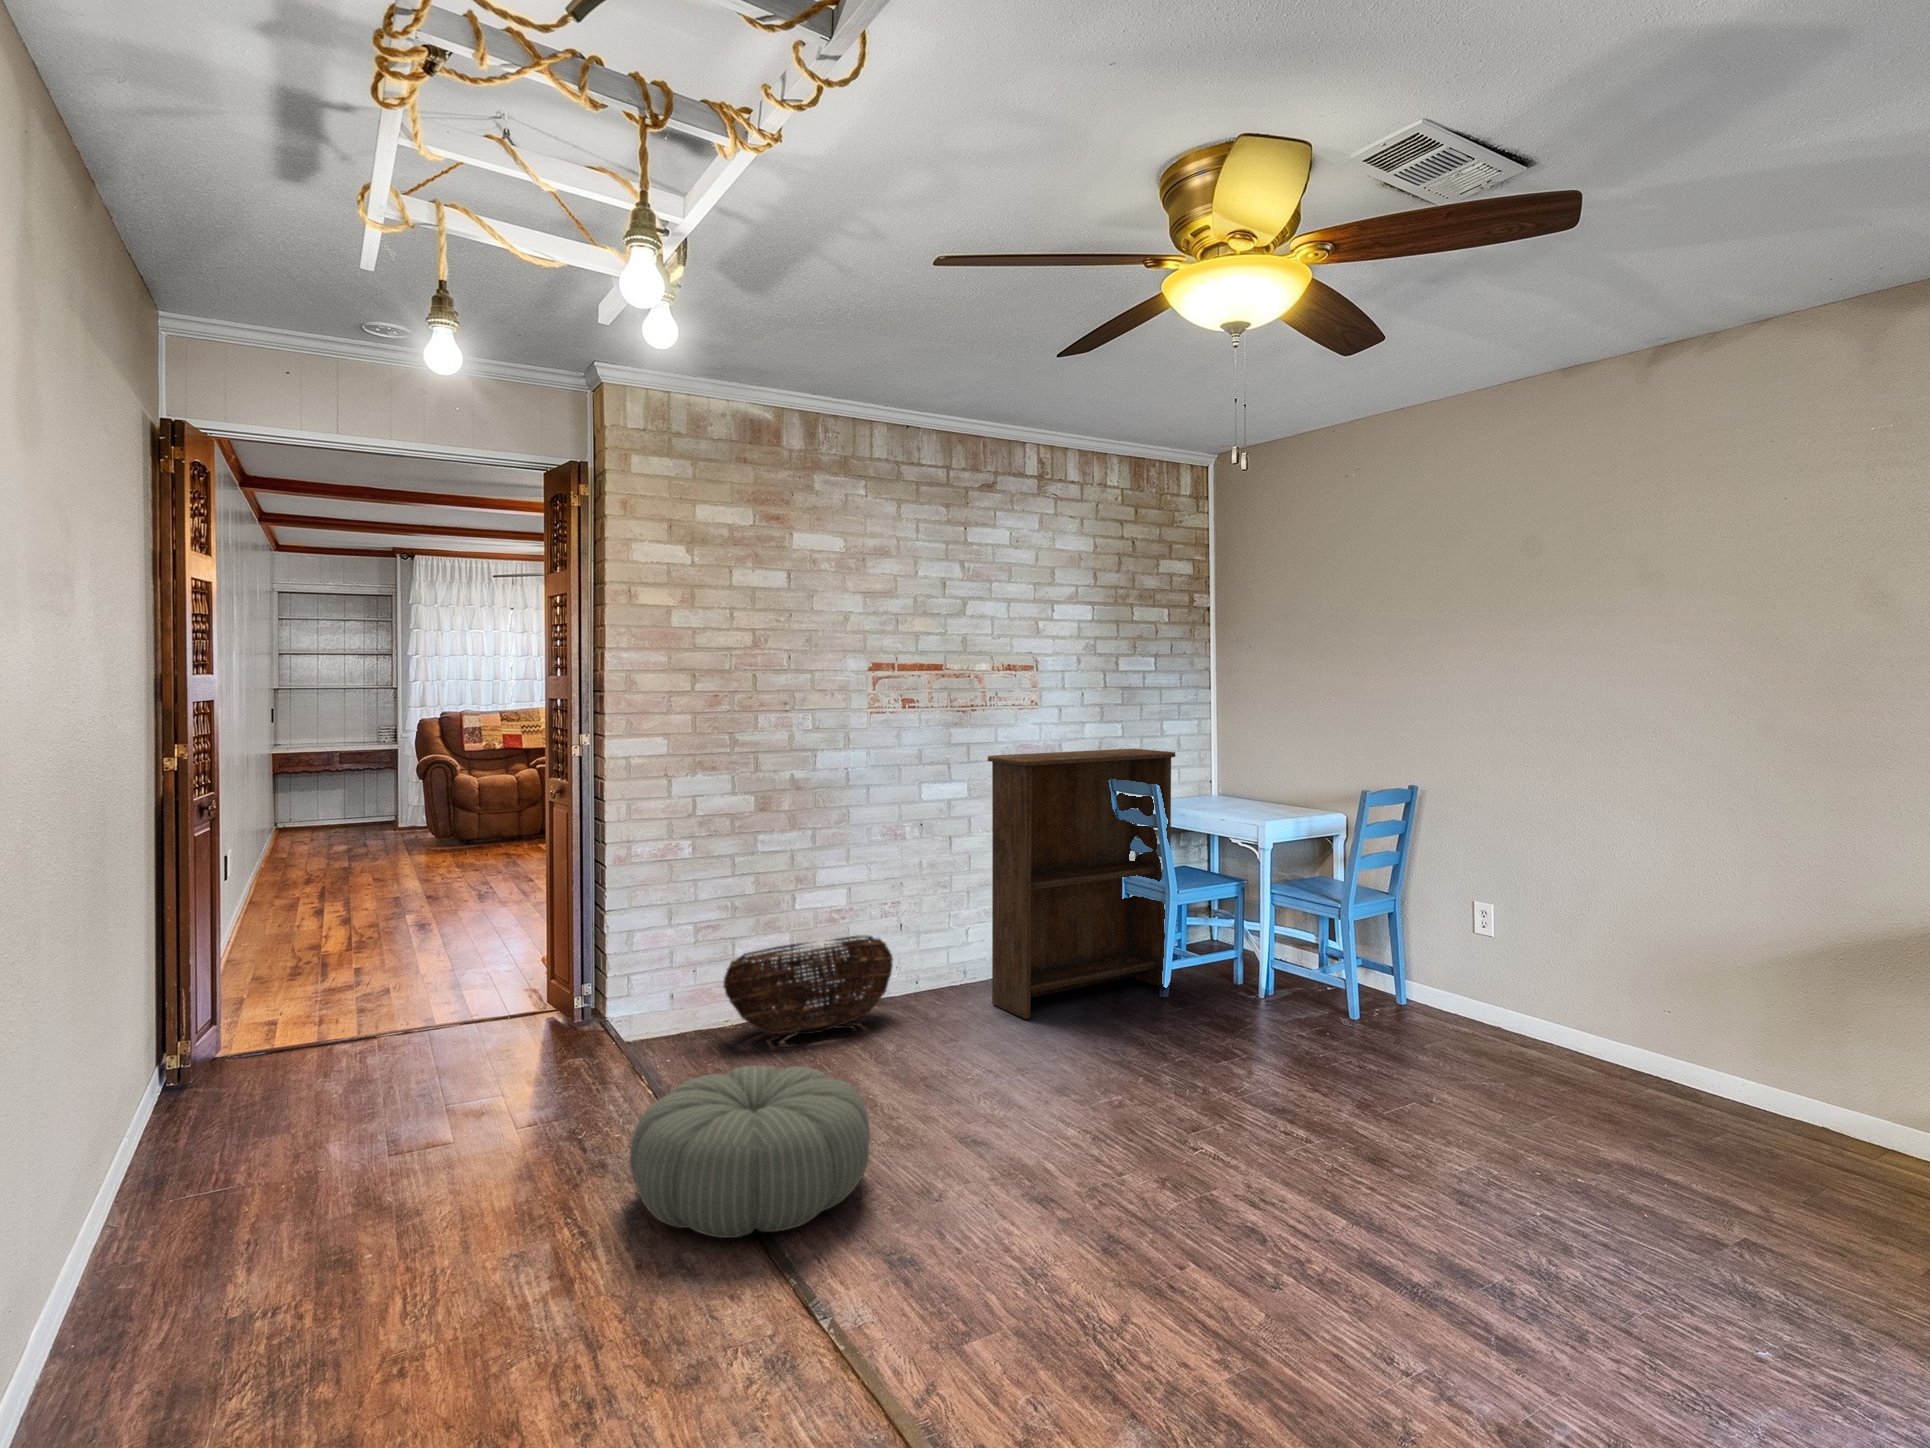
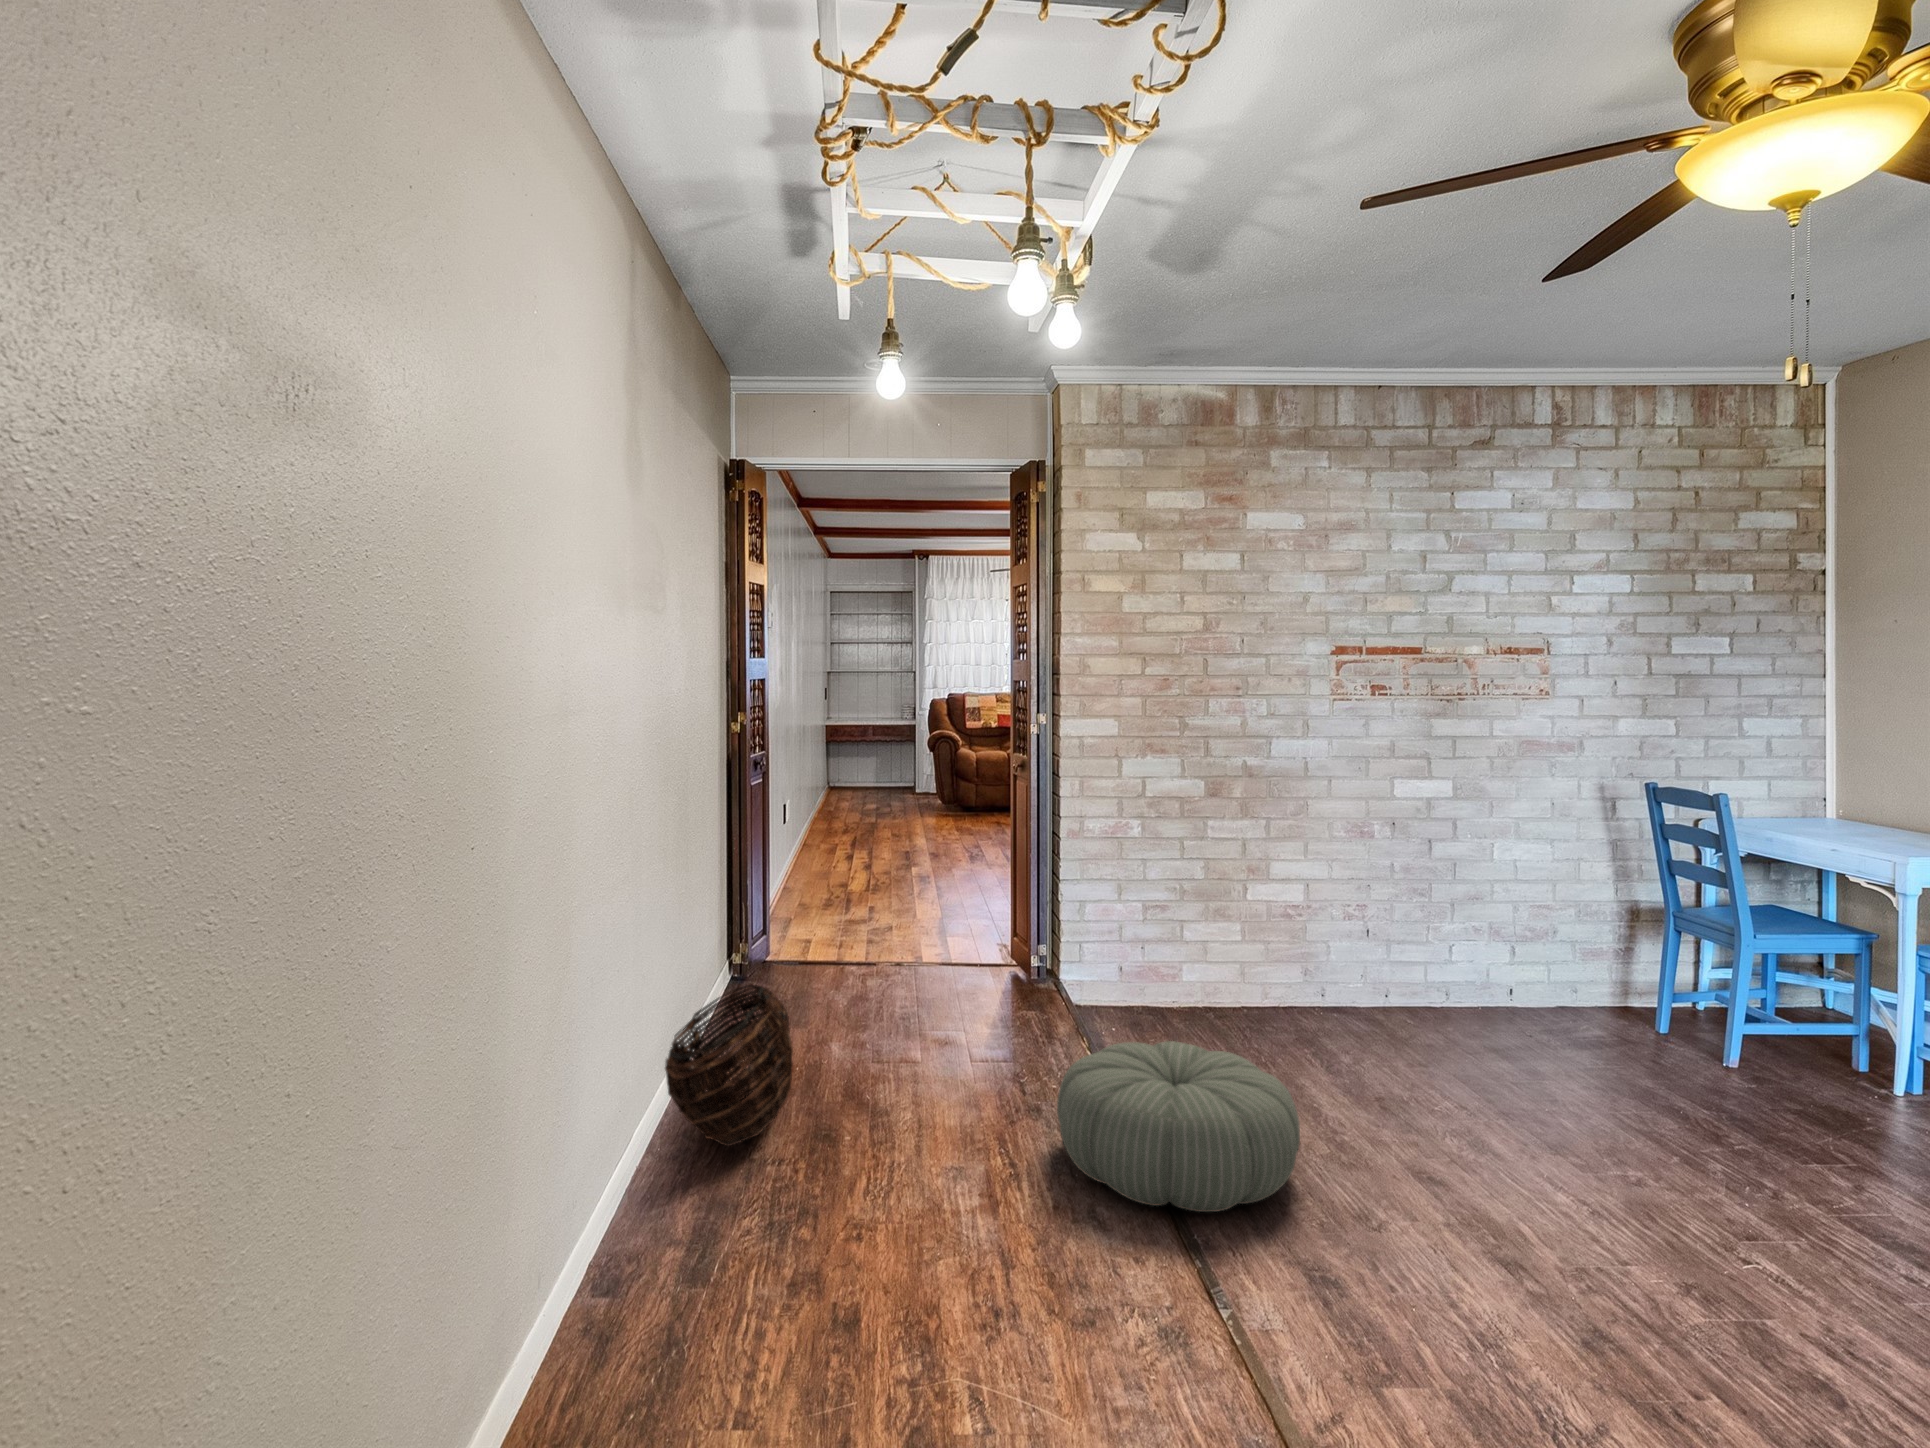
bookshelf: present [988,749,1175,1019] -> none [1475,749,1751,1057]
basket: present [724,936,893,1034] -> present [665,985,793,1146]

